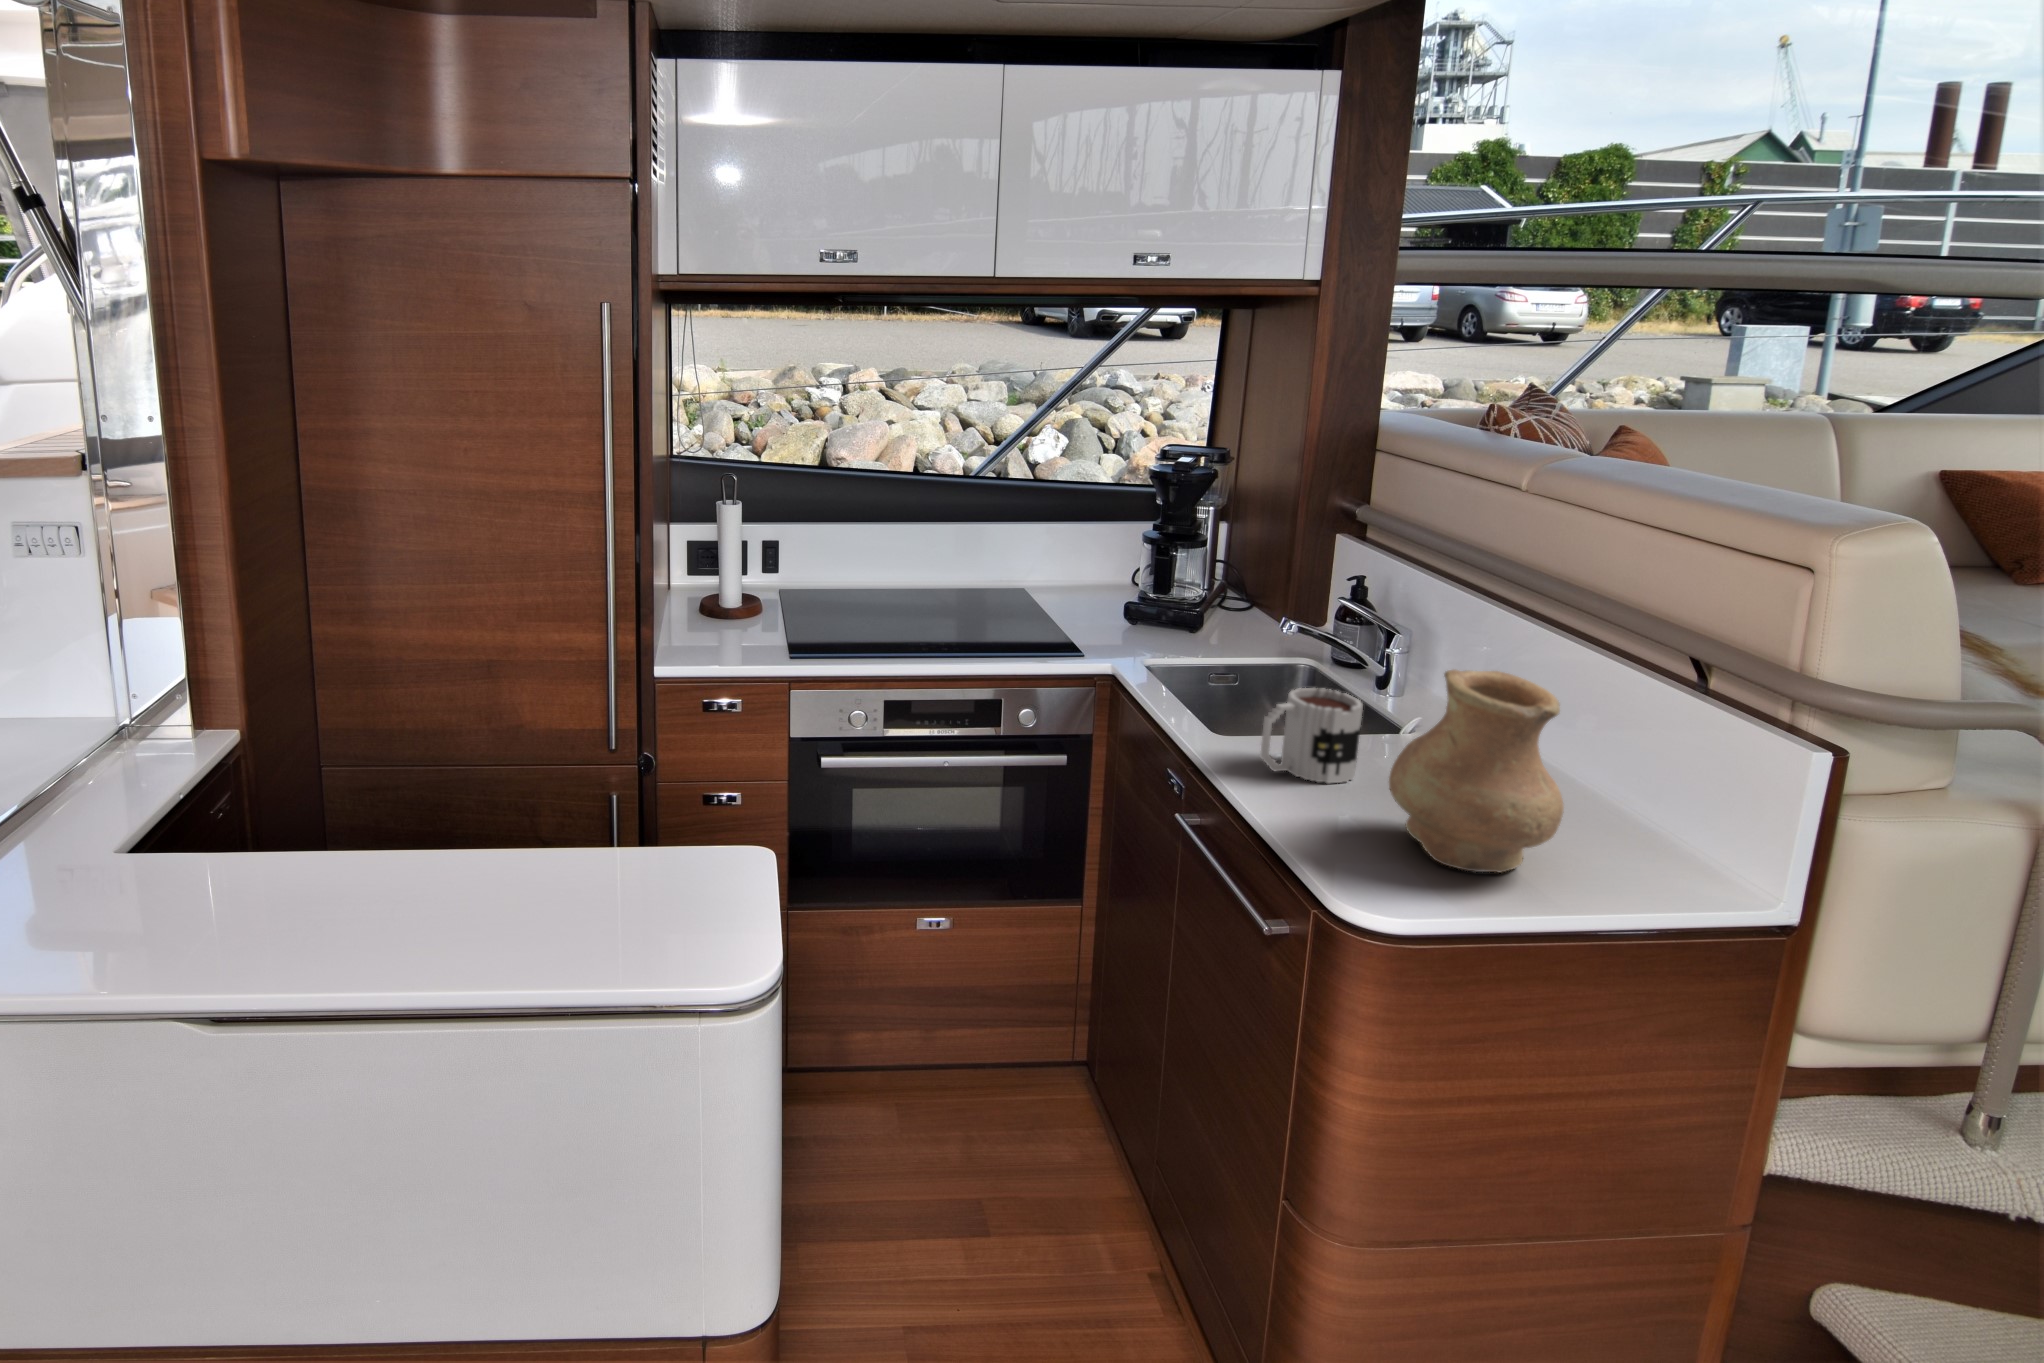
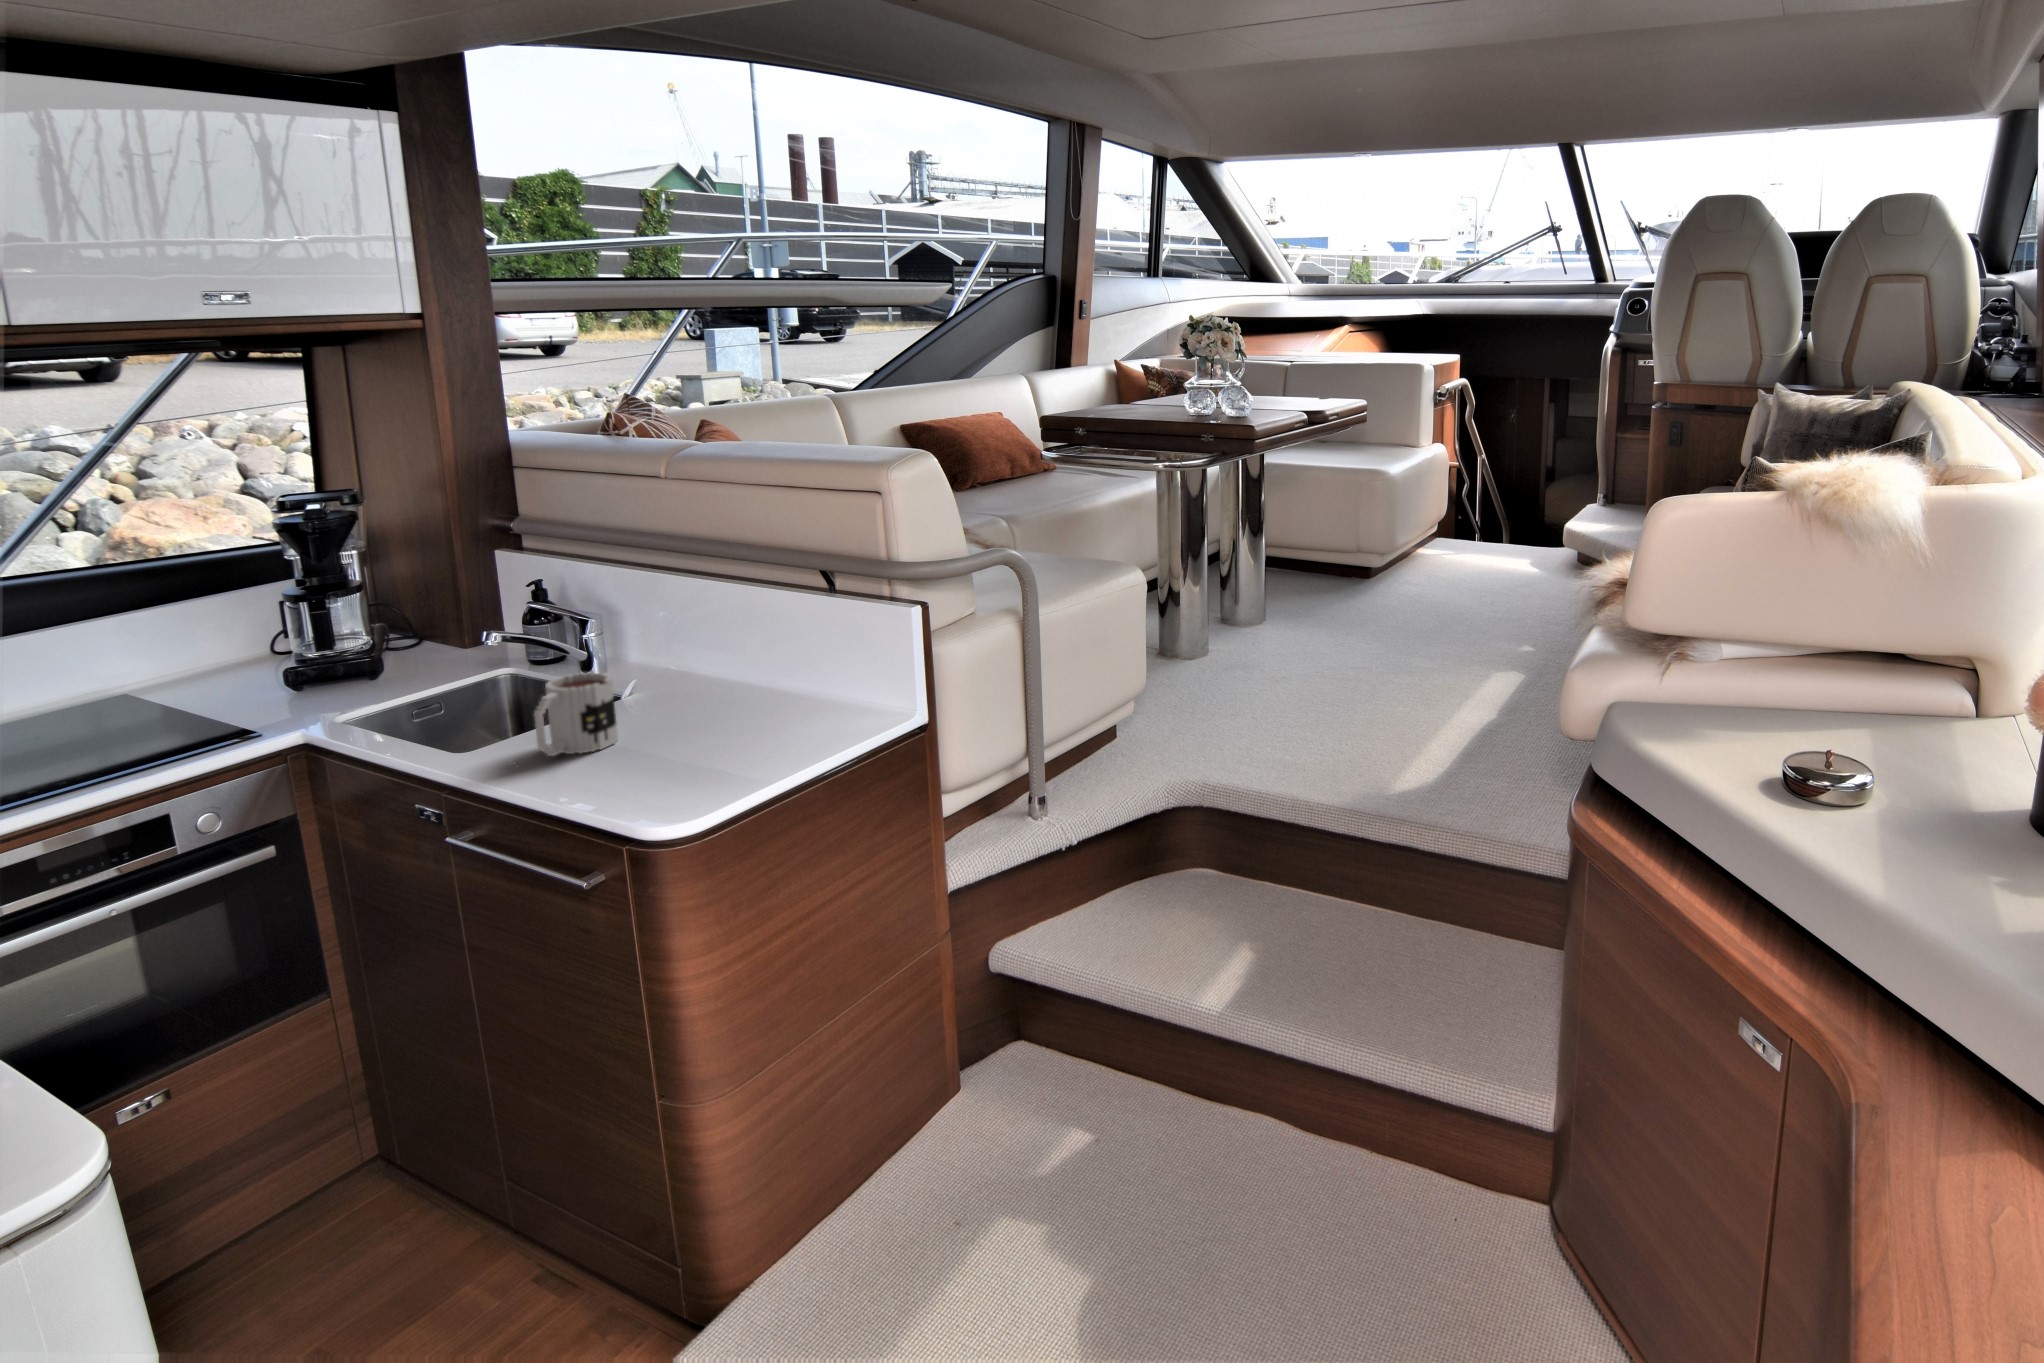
vase: present [1389,670,1564,872] -> none [663,612,788,765]

